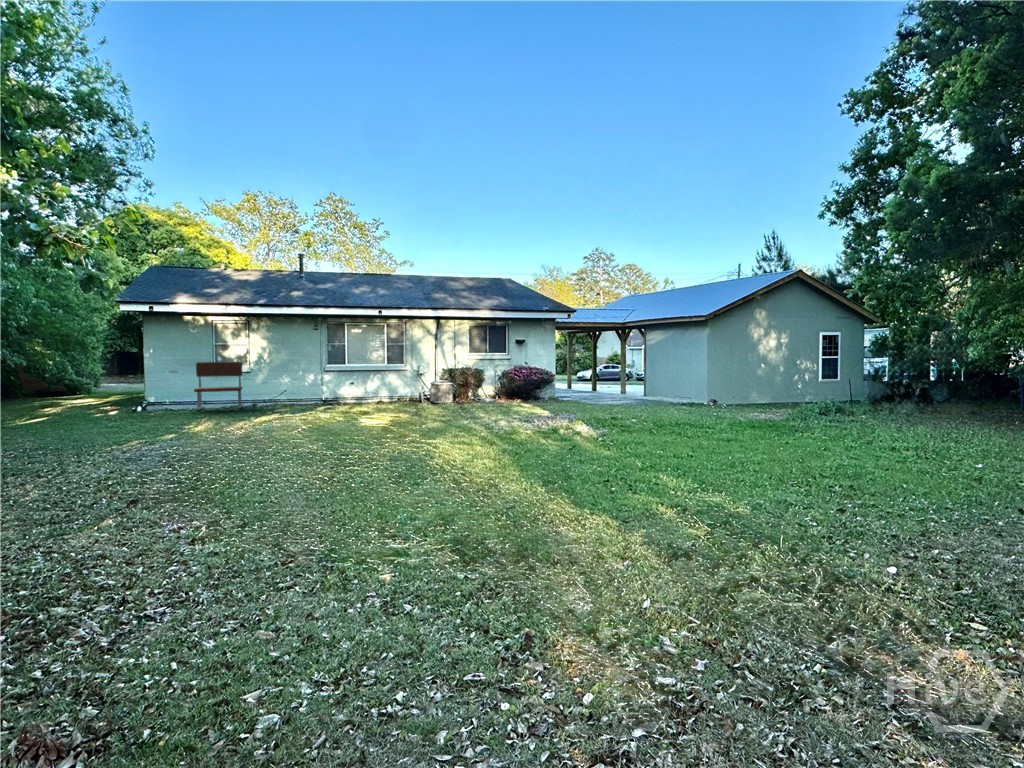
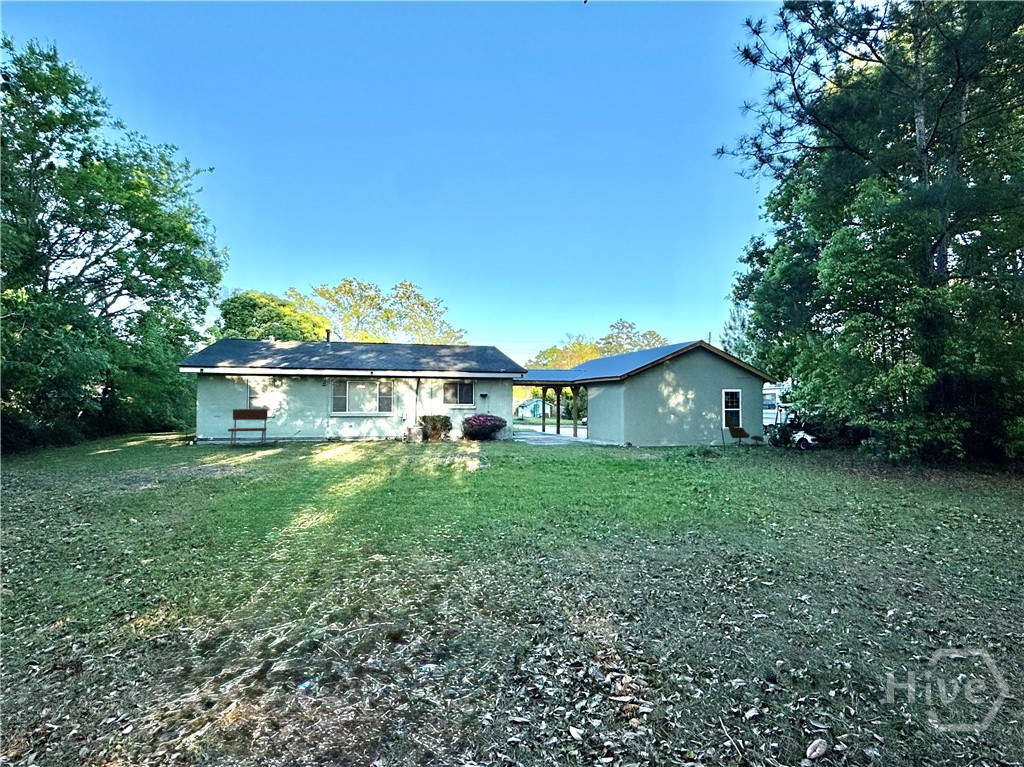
lounge chair: present [18,364,66,398] -> present [727,415,764,446]

